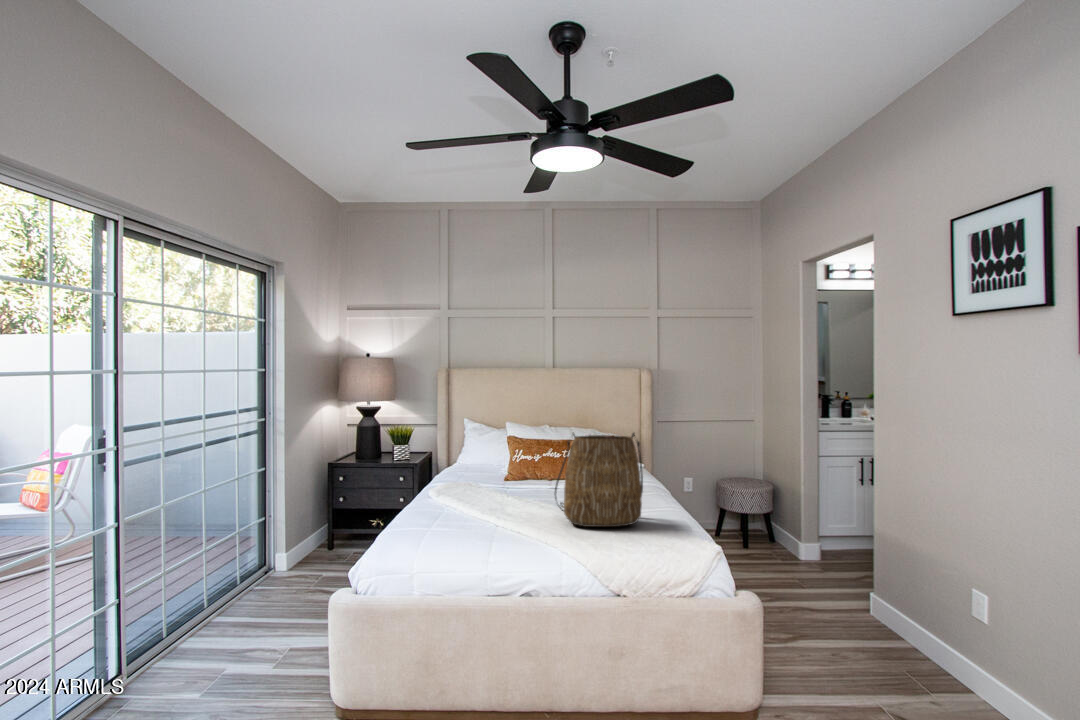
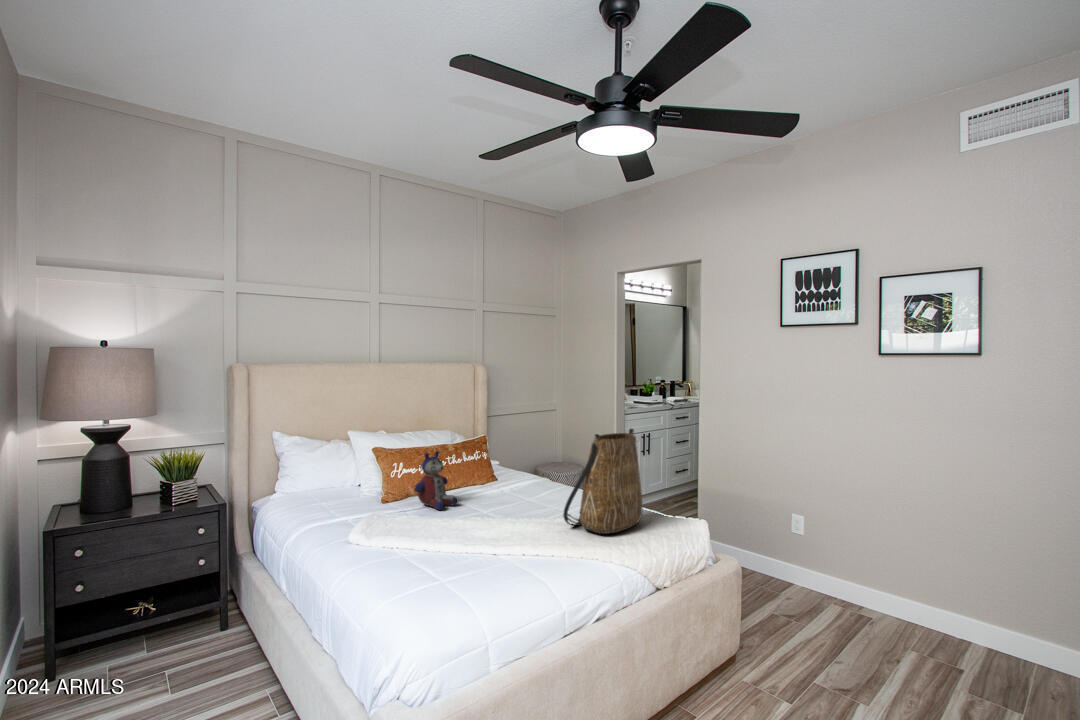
stuffed bear: none [504,441,540,489] -> present [414,451,458,510]

